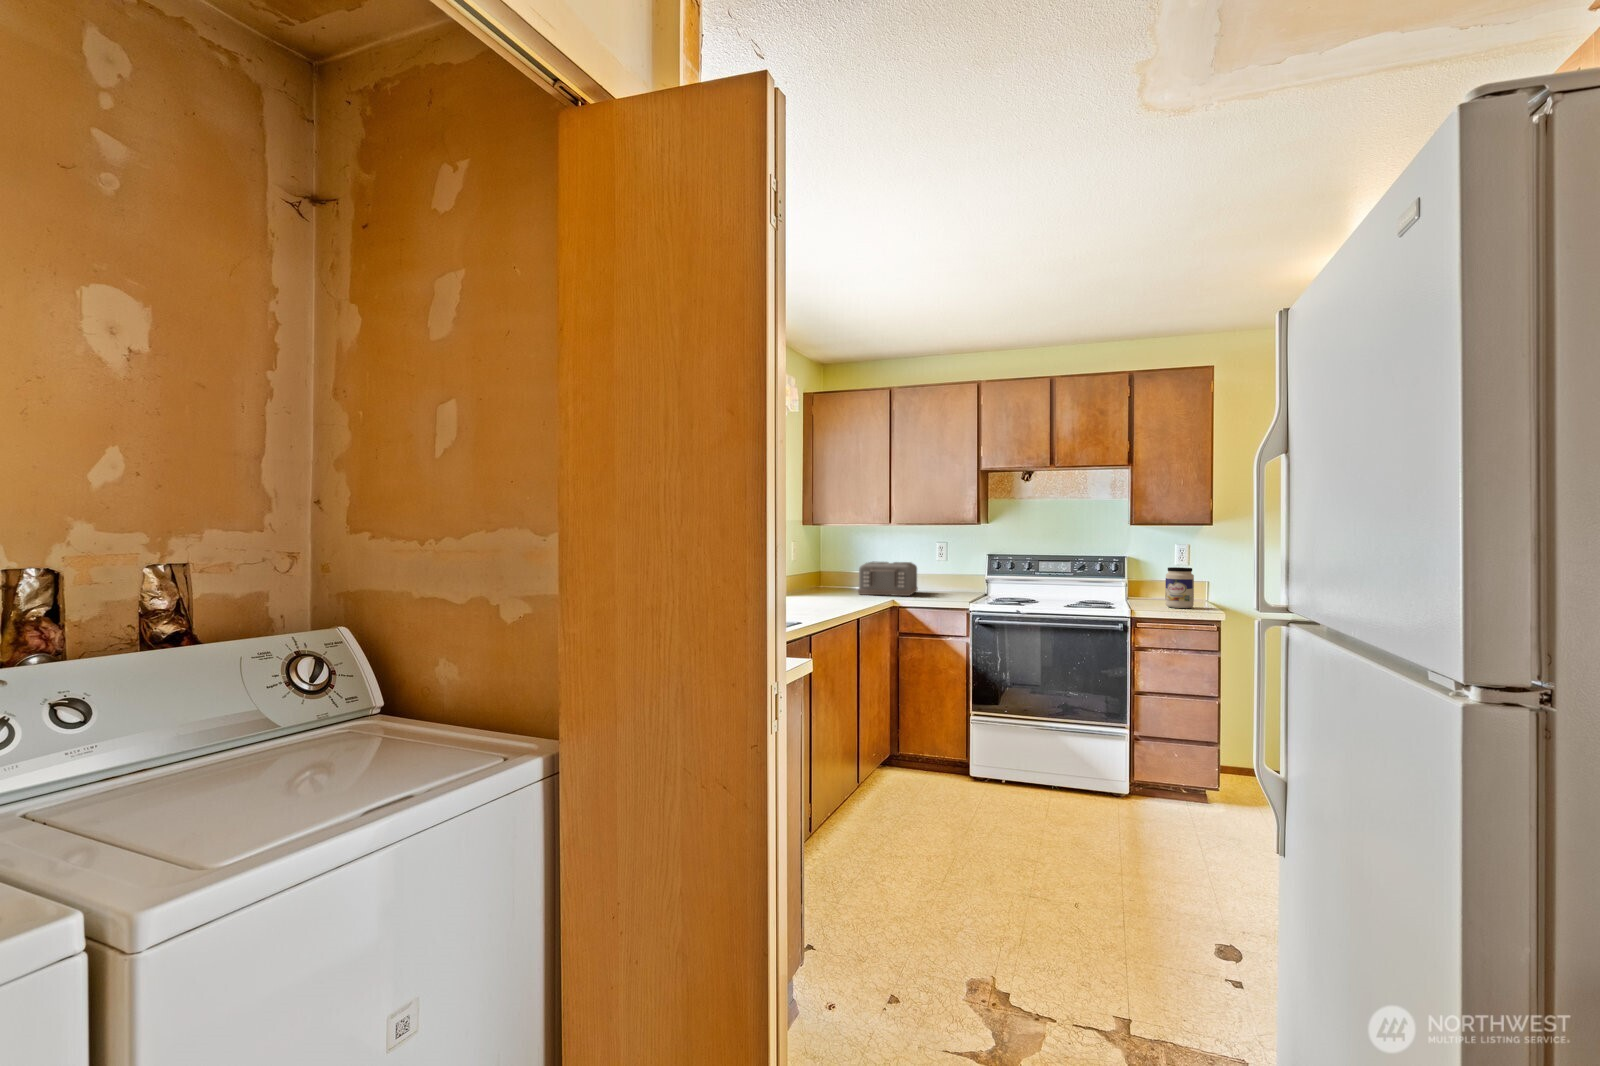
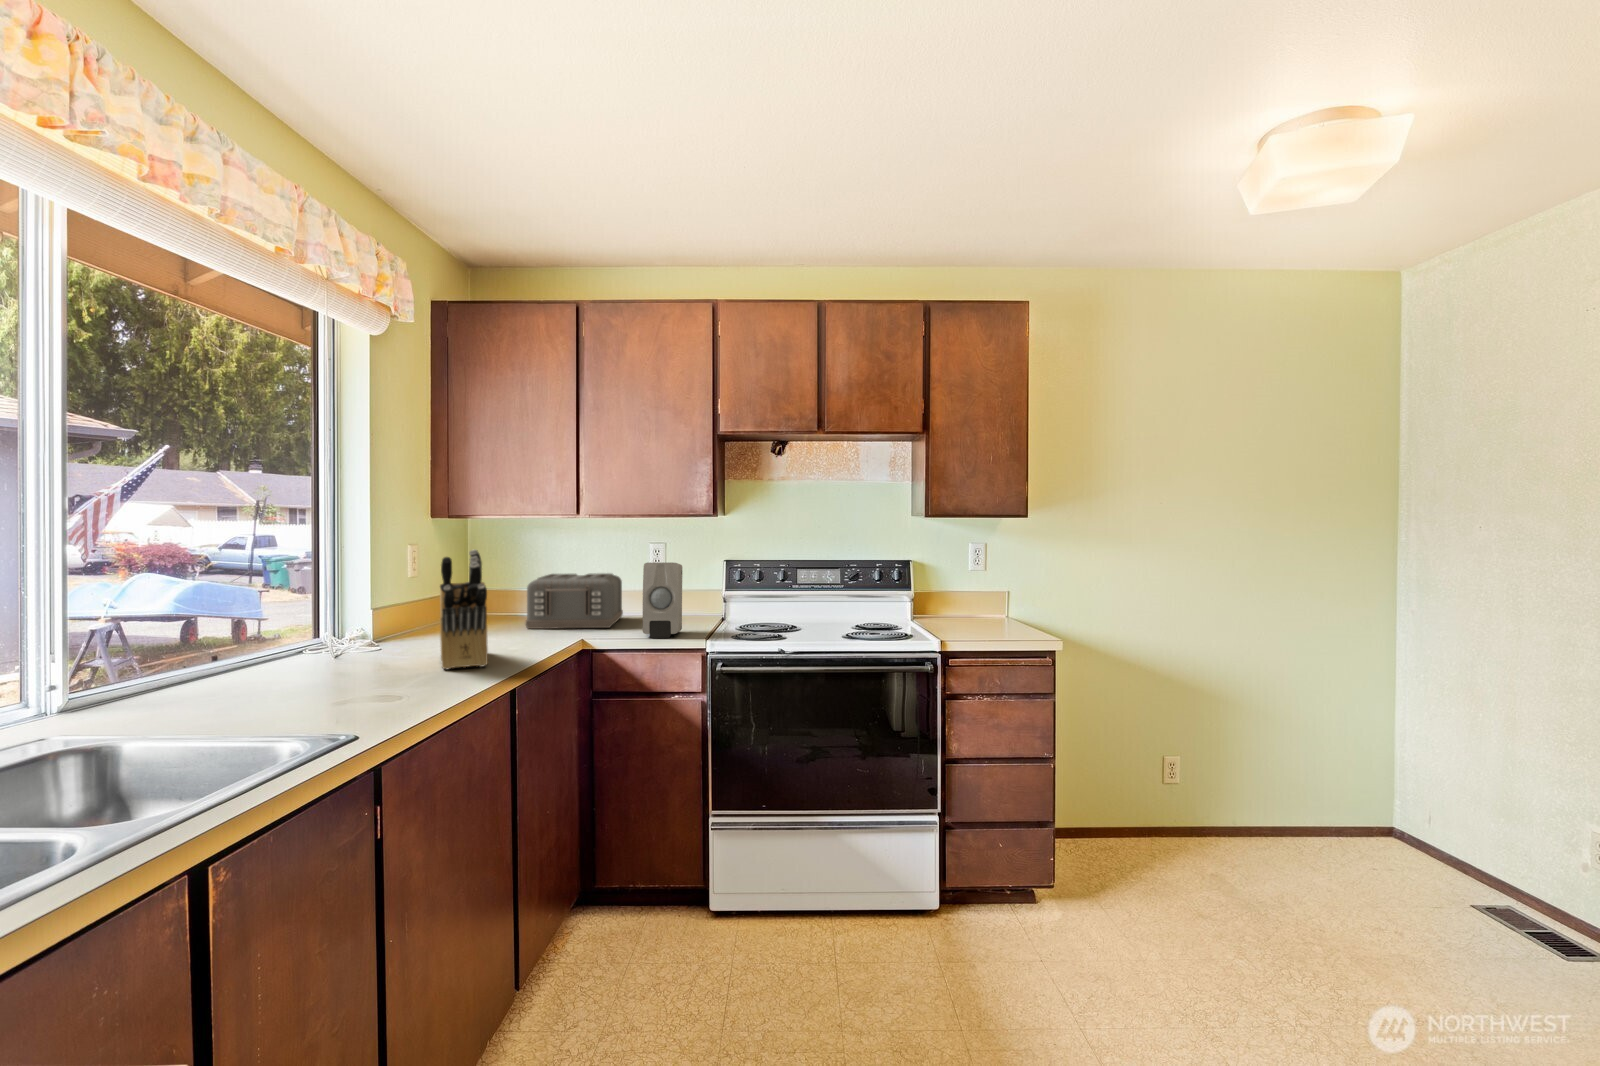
knife block: none [817,543,845,607] -> present [440,550,488,669]
soap dispenser: none [930,554,956,601] -> present [643,562,682,638]
jar: present [1165,567,1194,608] -> none [969,574,1005,631]

